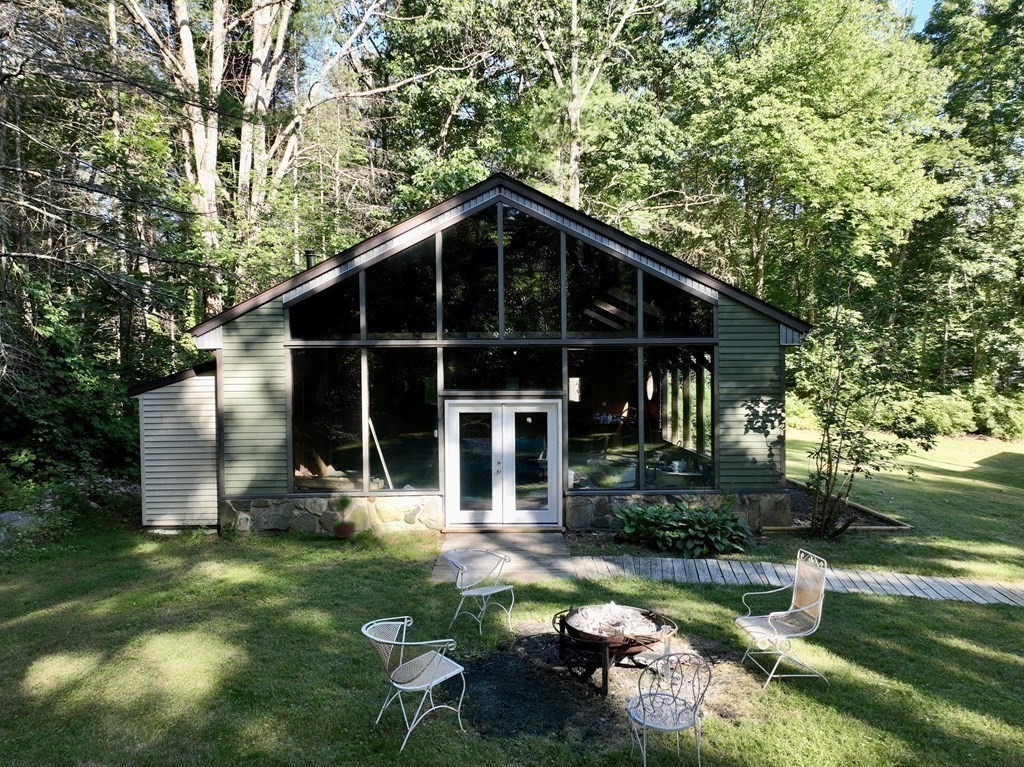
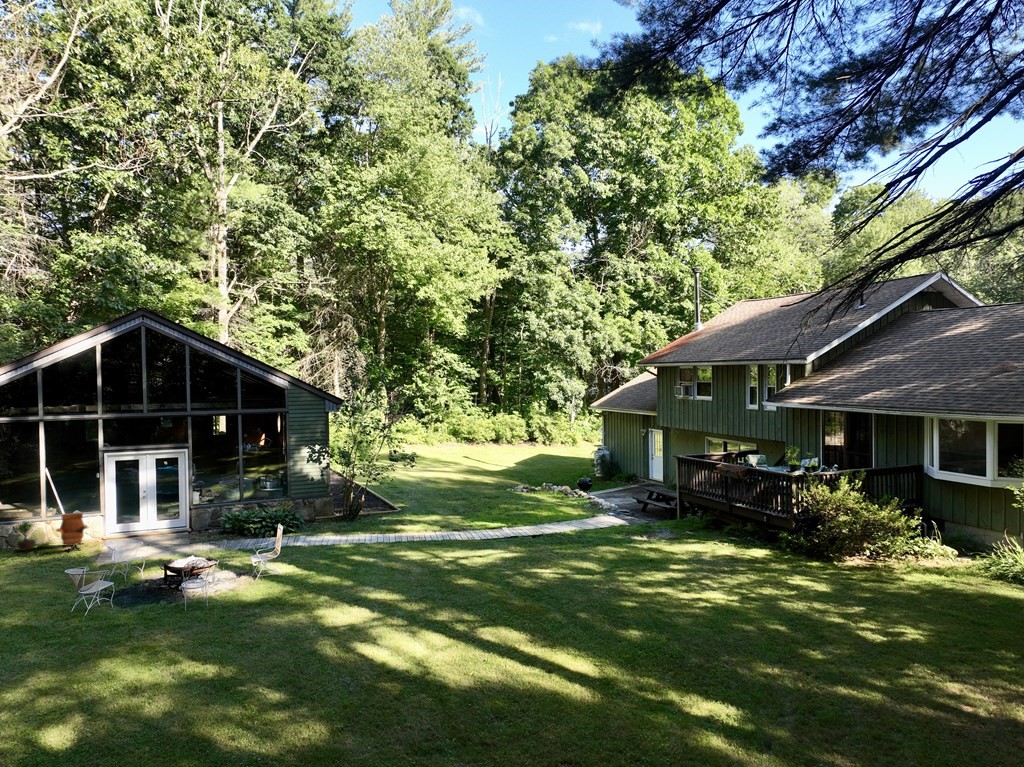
lounge chair: none [382,488,424,550] -> present [56,513,88,551]

